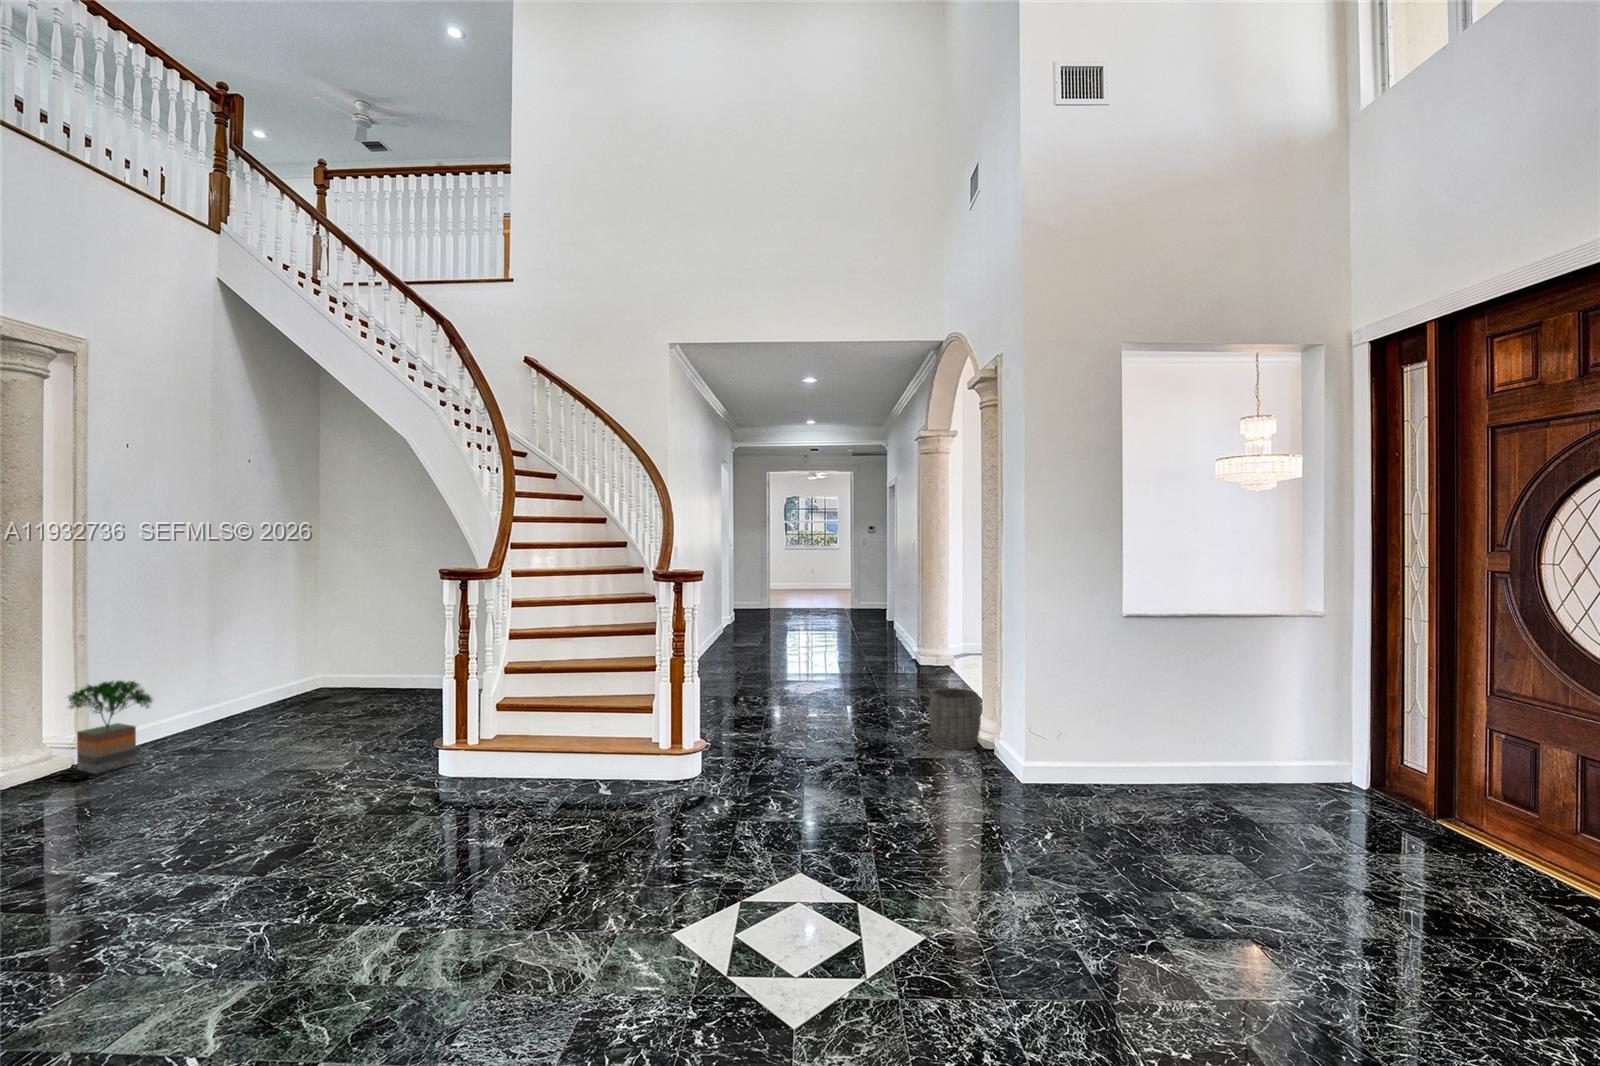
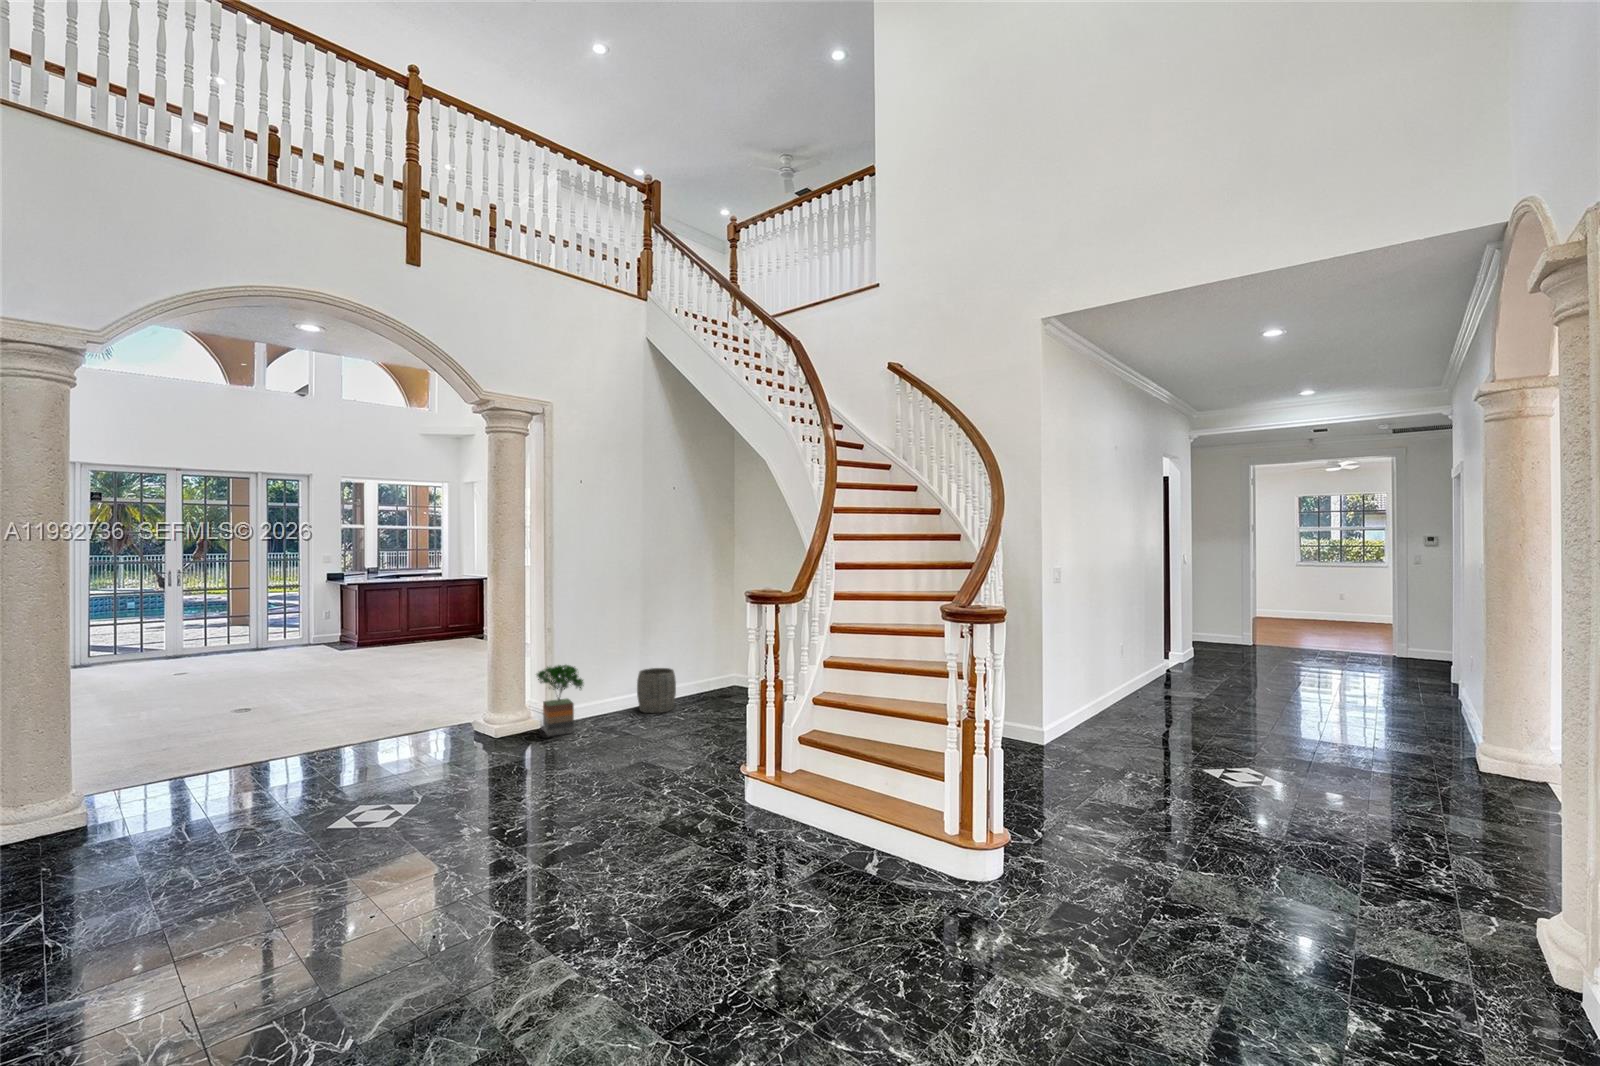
woven basket: present [929,688,981,750] -> present [637,668,676,713]

